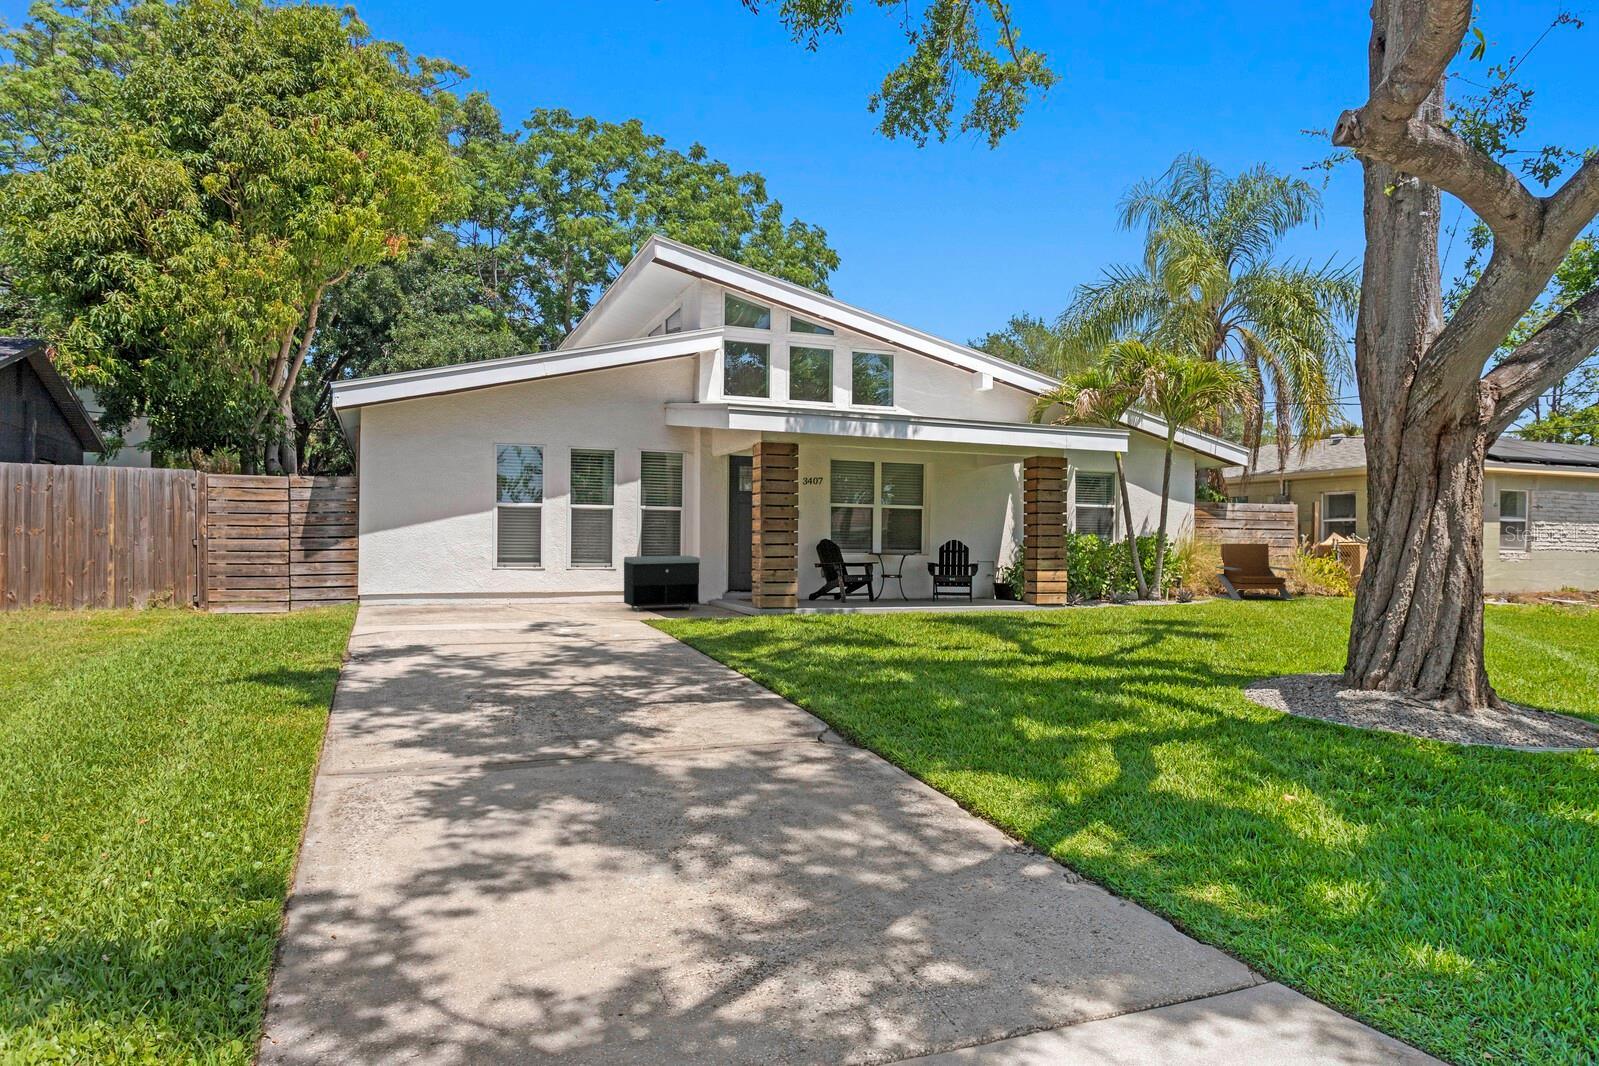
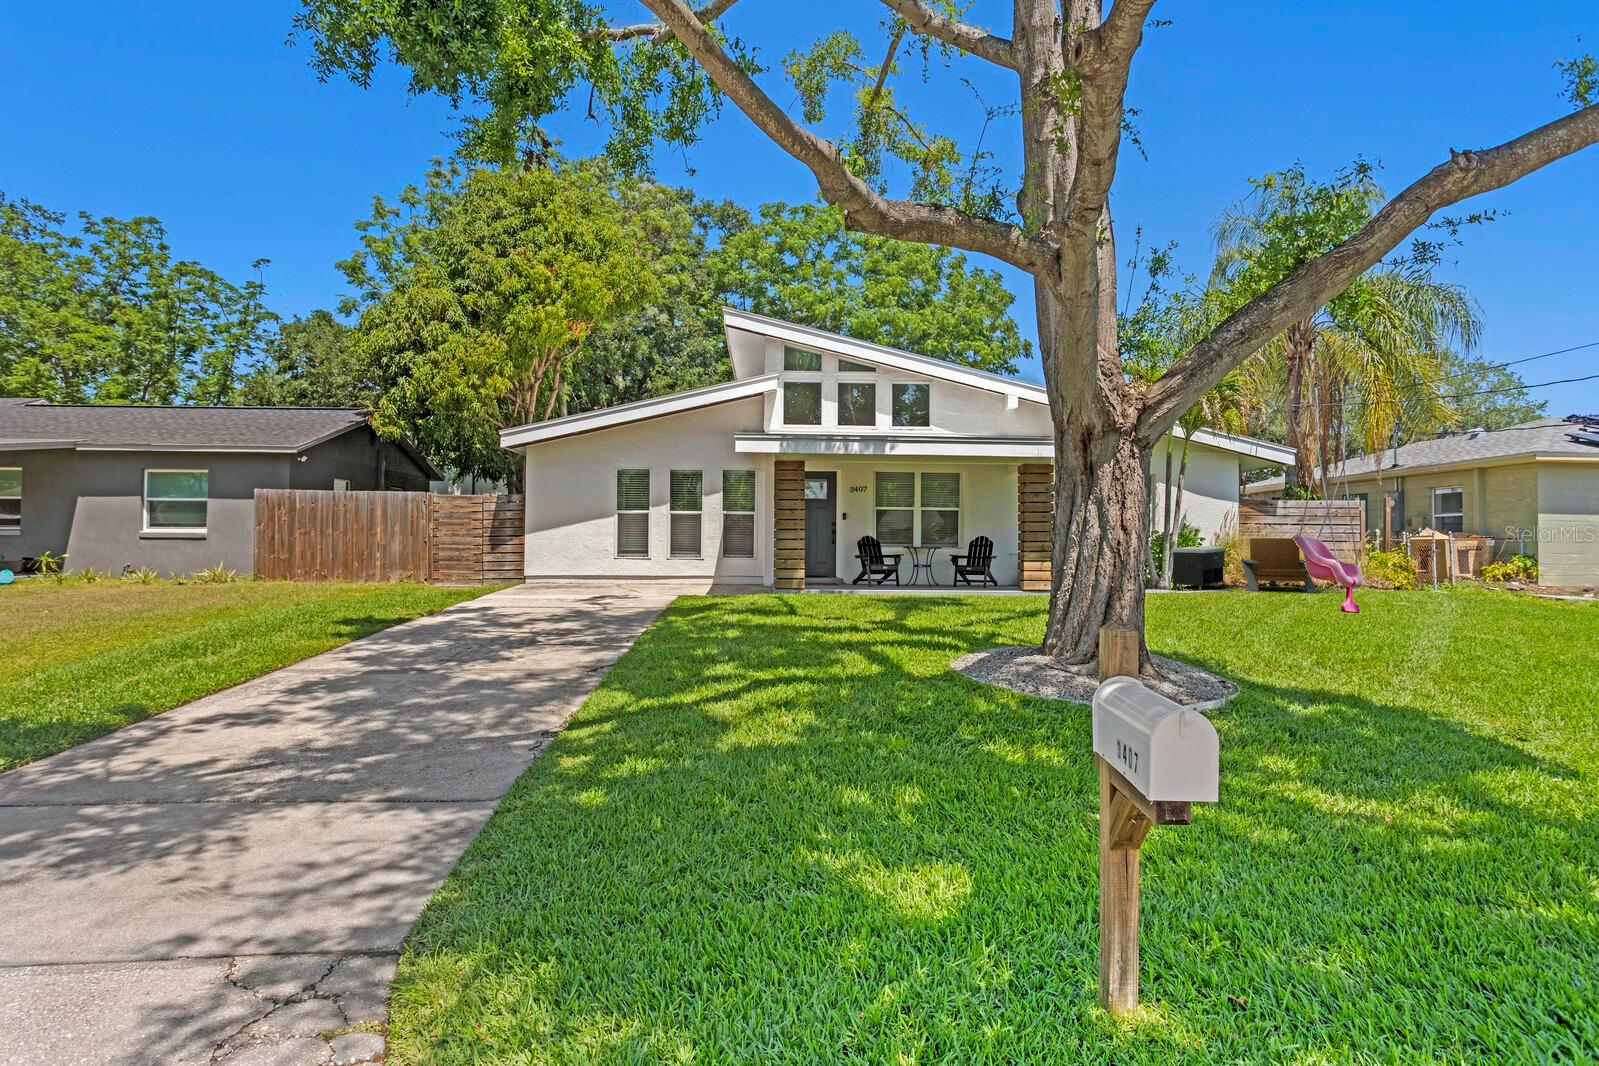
storage bench: present [624,556,700,612] -> present [1173,546,1226,590]

